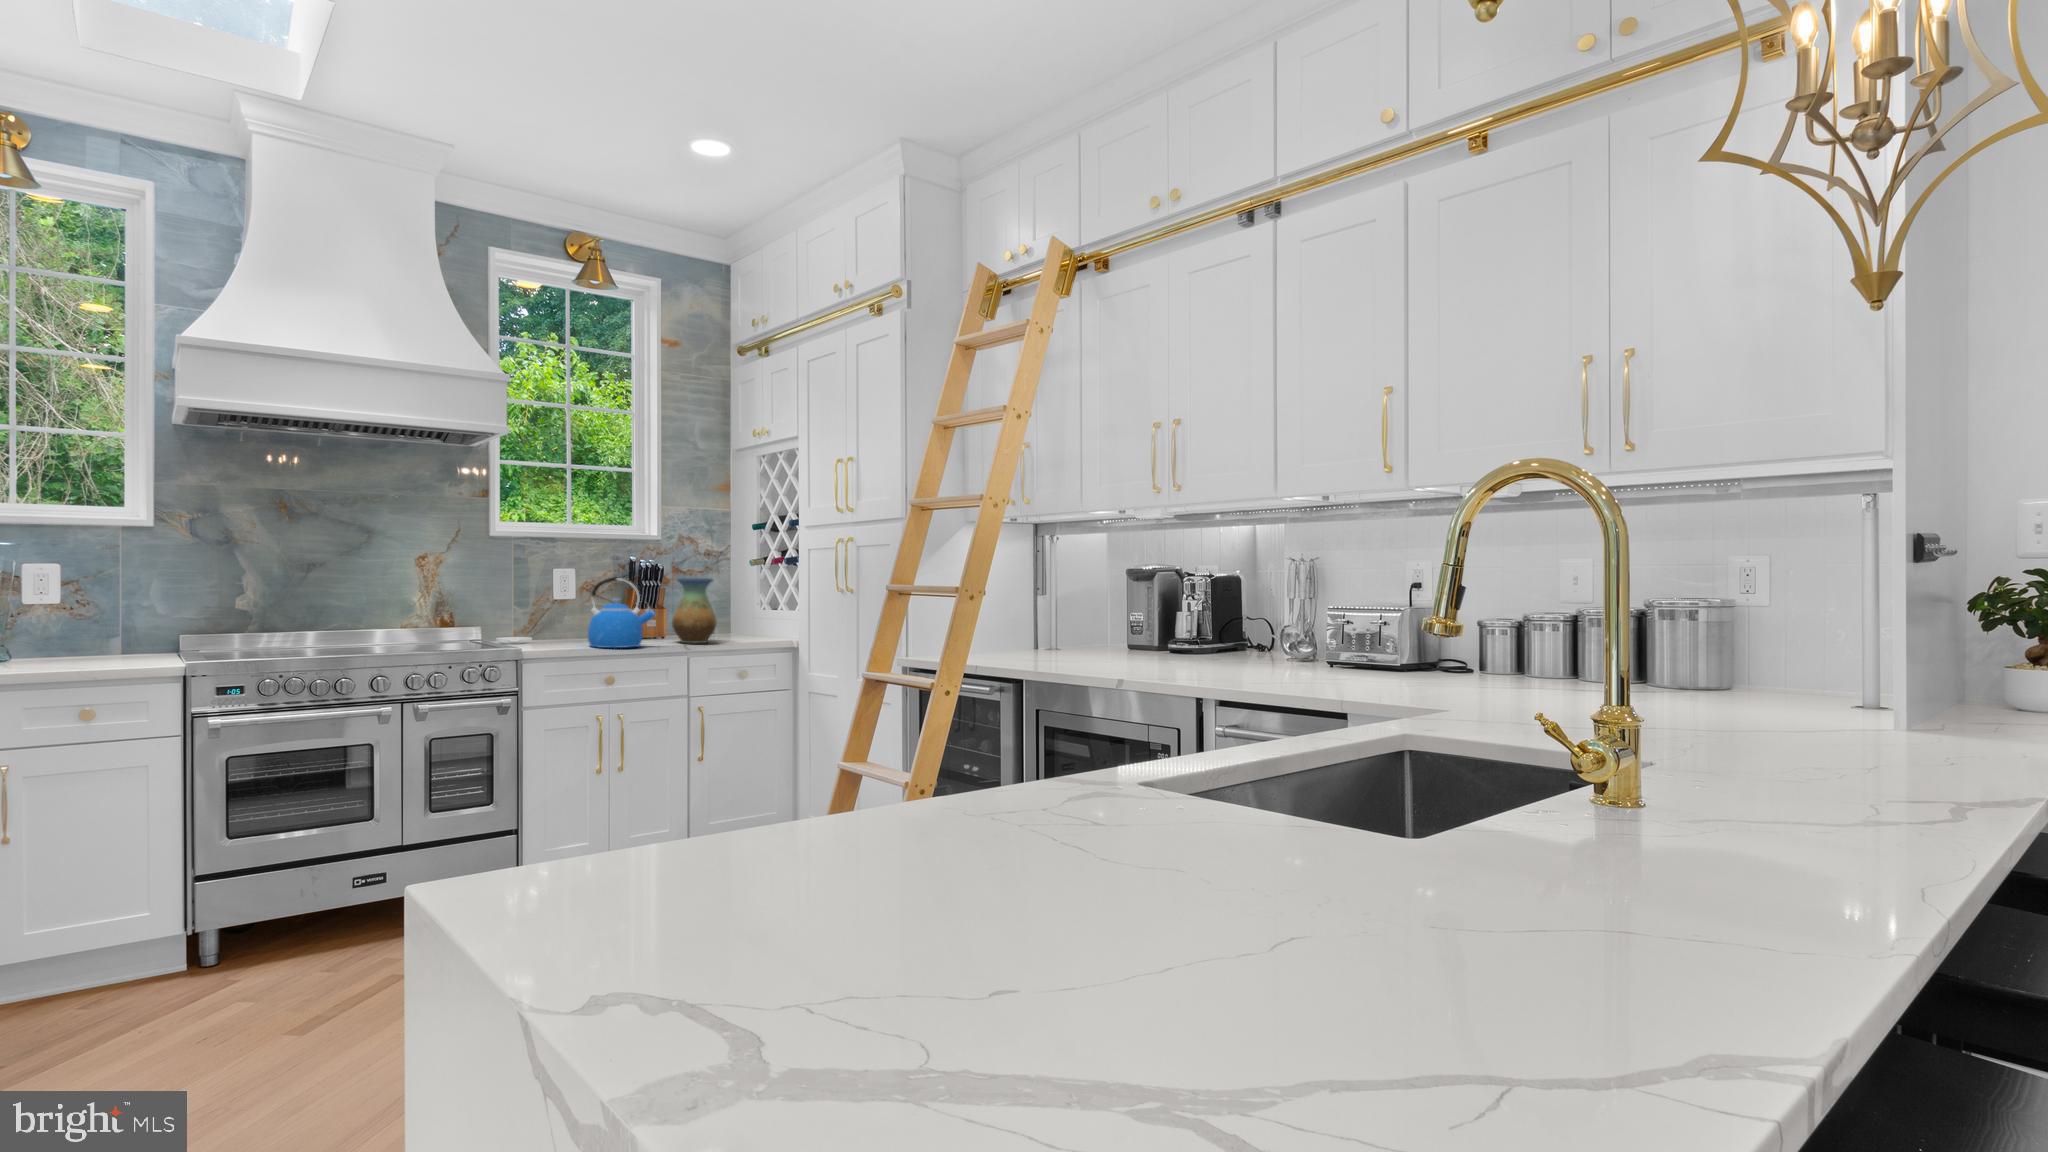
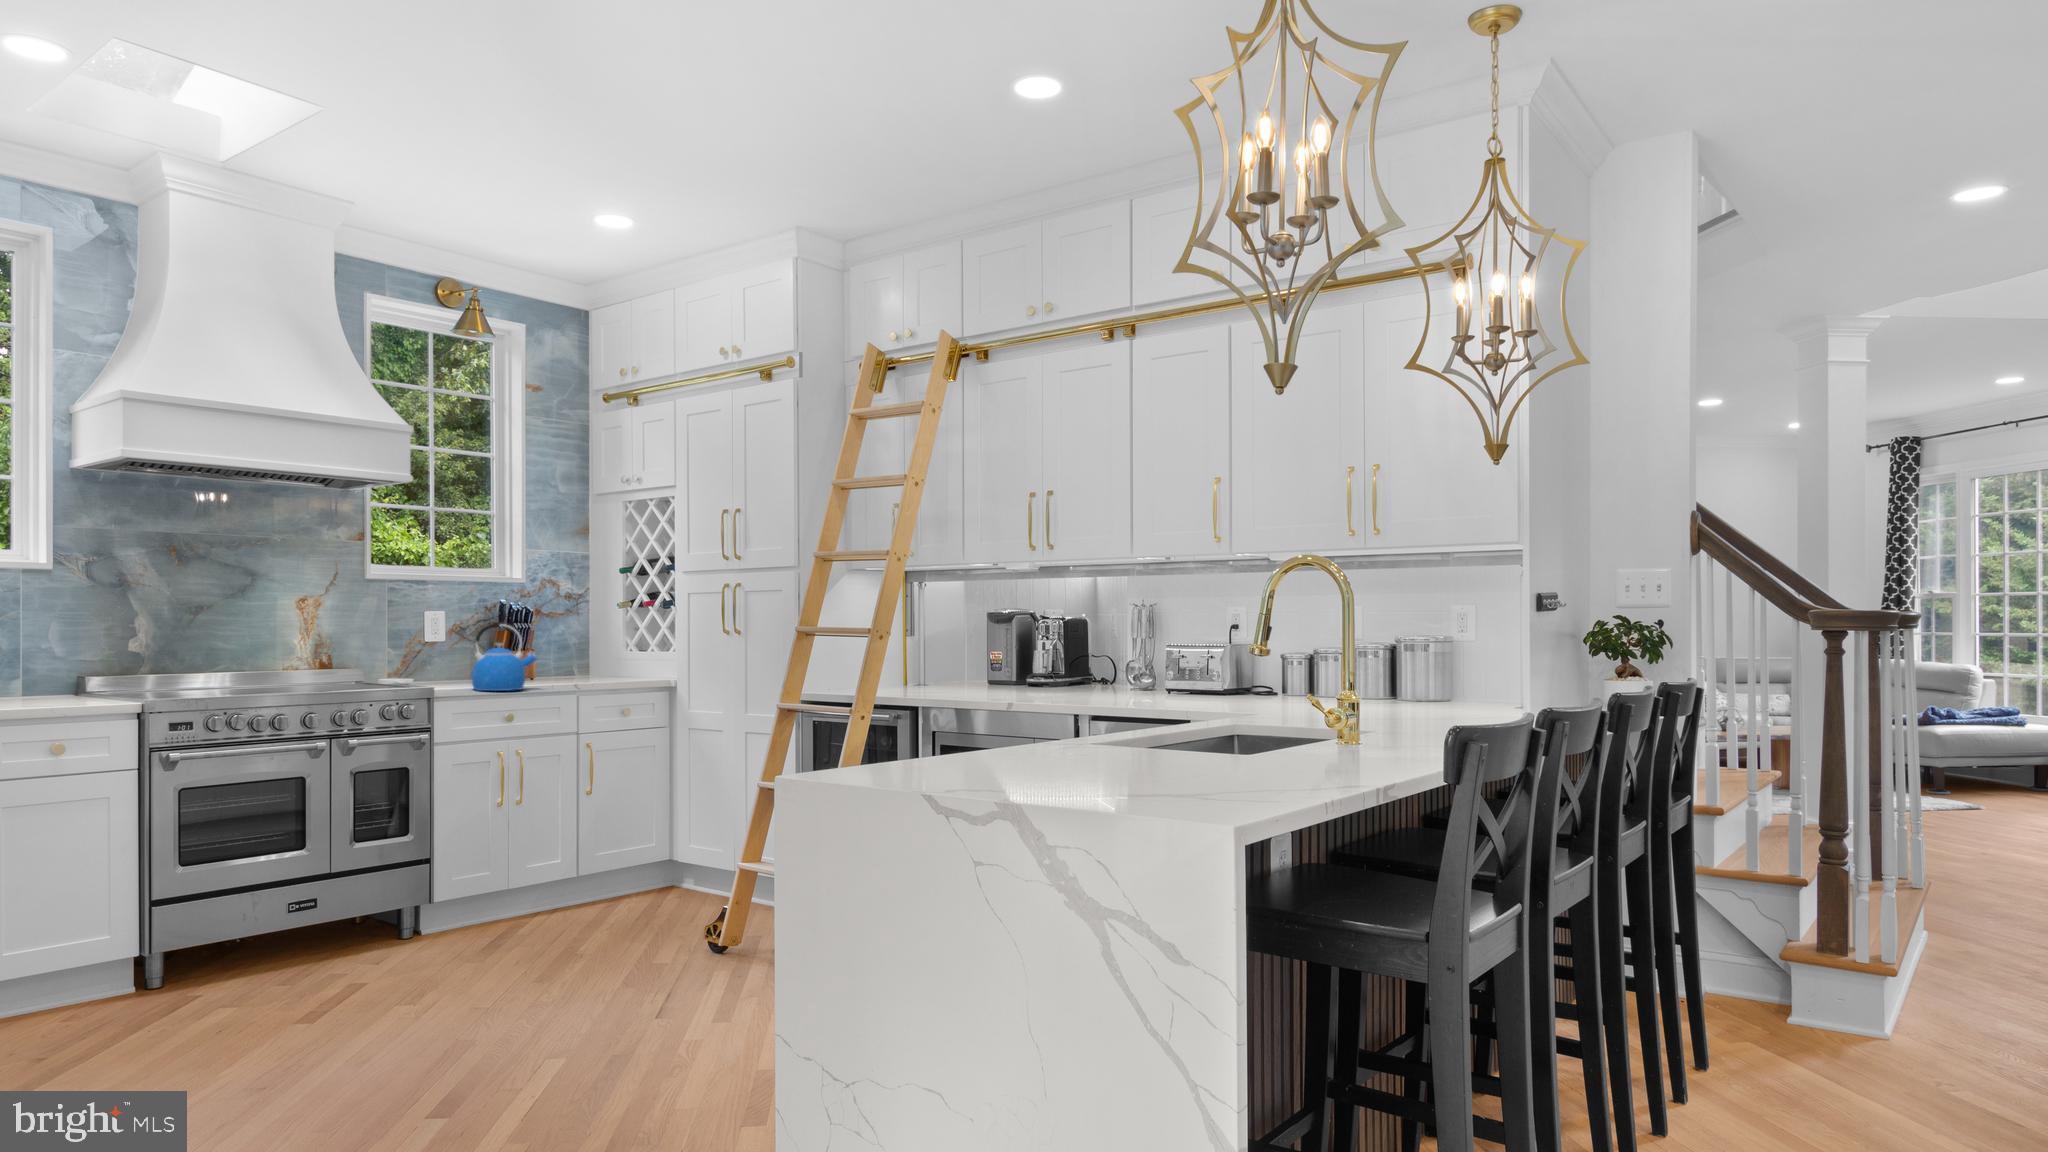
vase: present [672,578,717,643] -> none [549,622,593,685]

